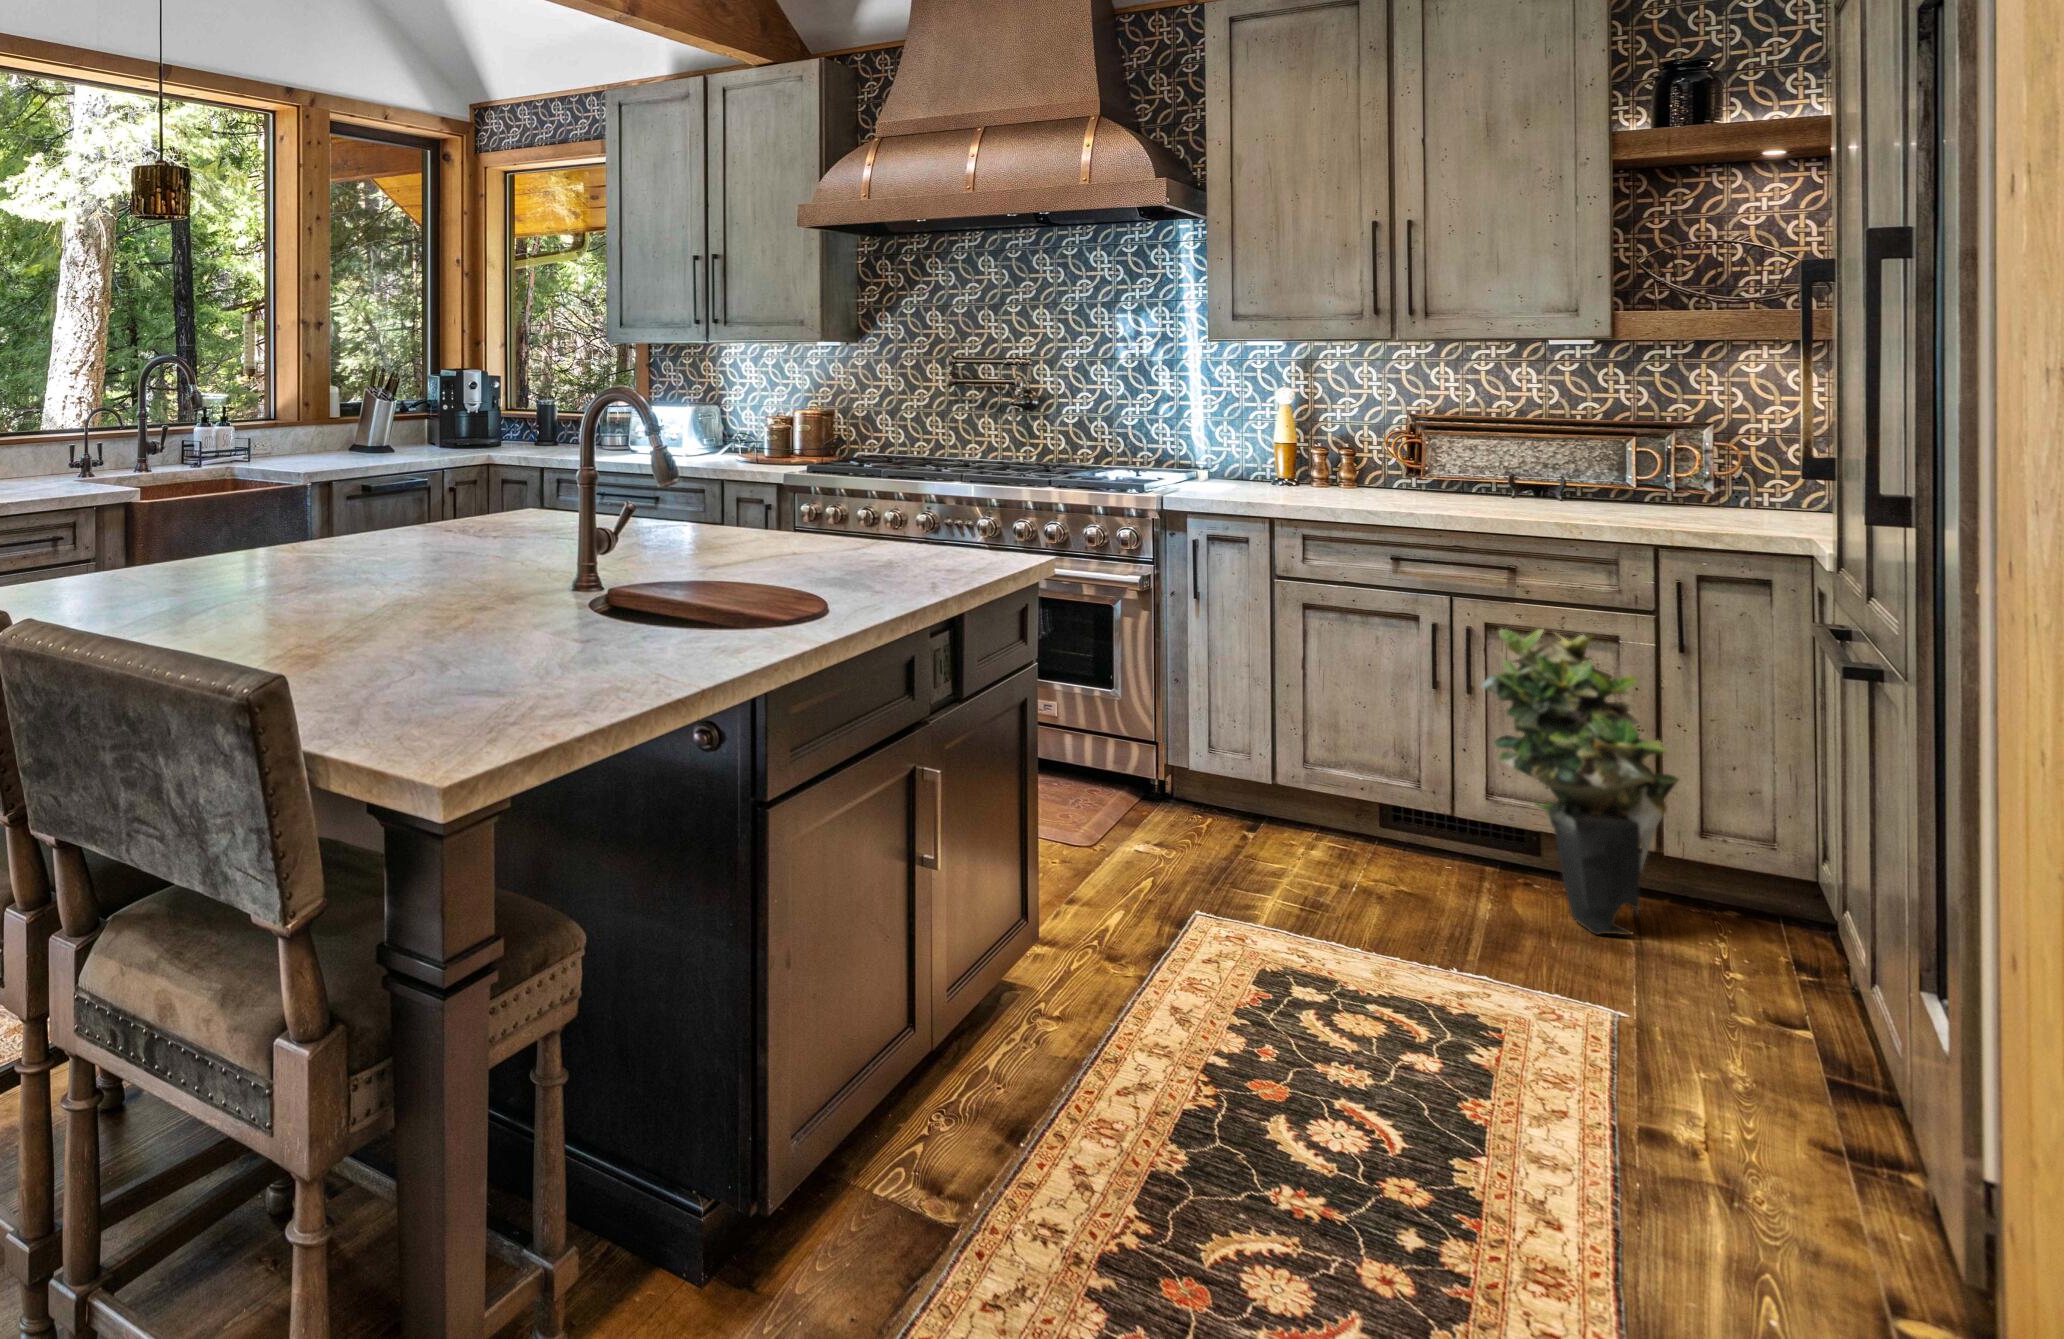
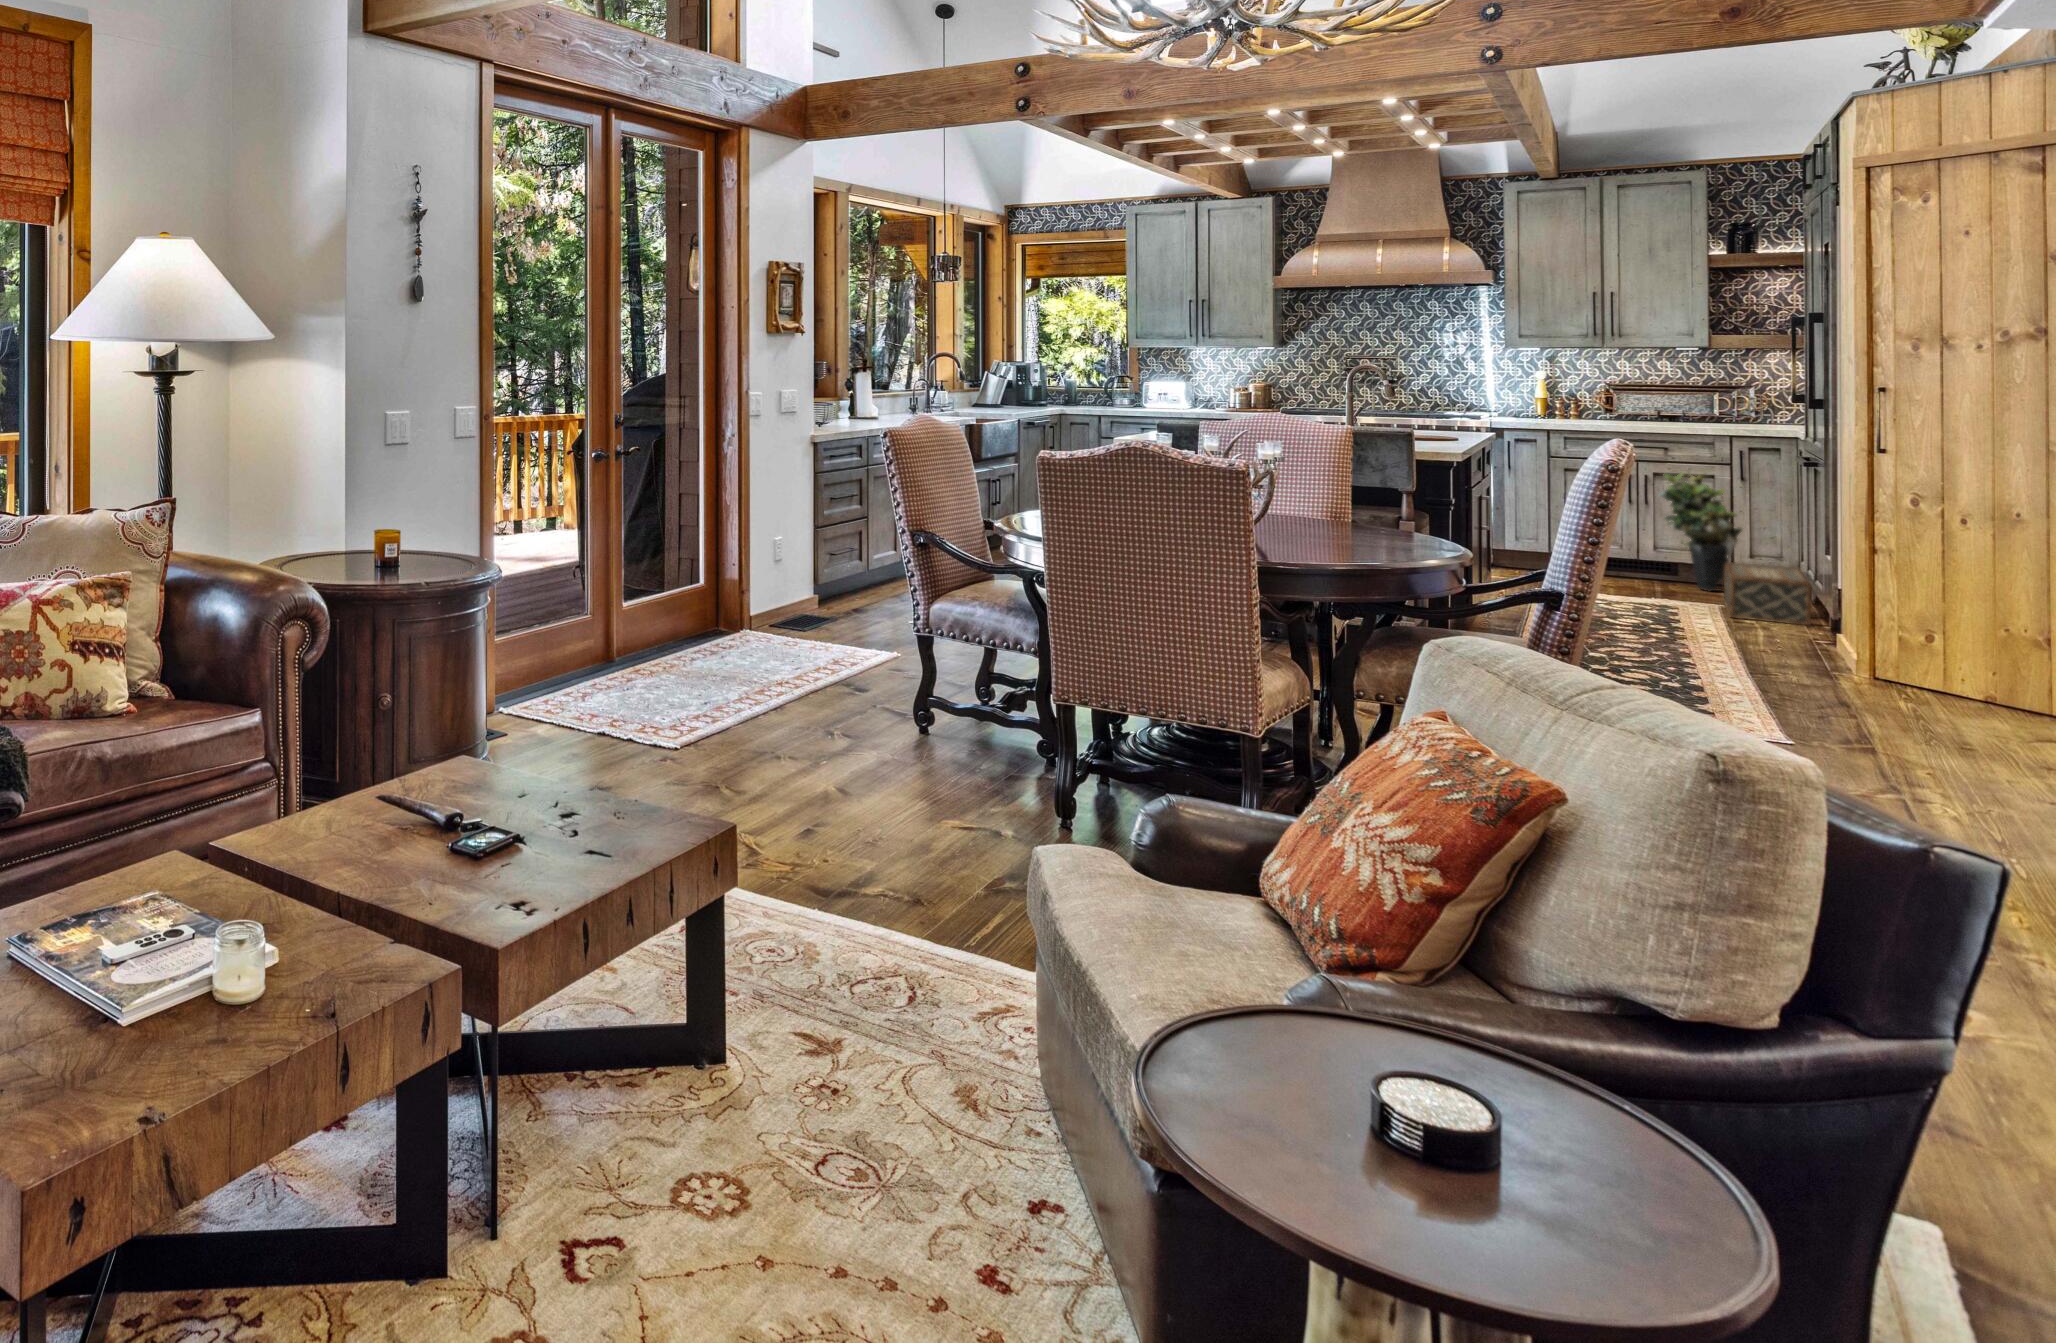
woven basket: none [1621,900,1870,1190] -> present [1724,562,1812,626]

